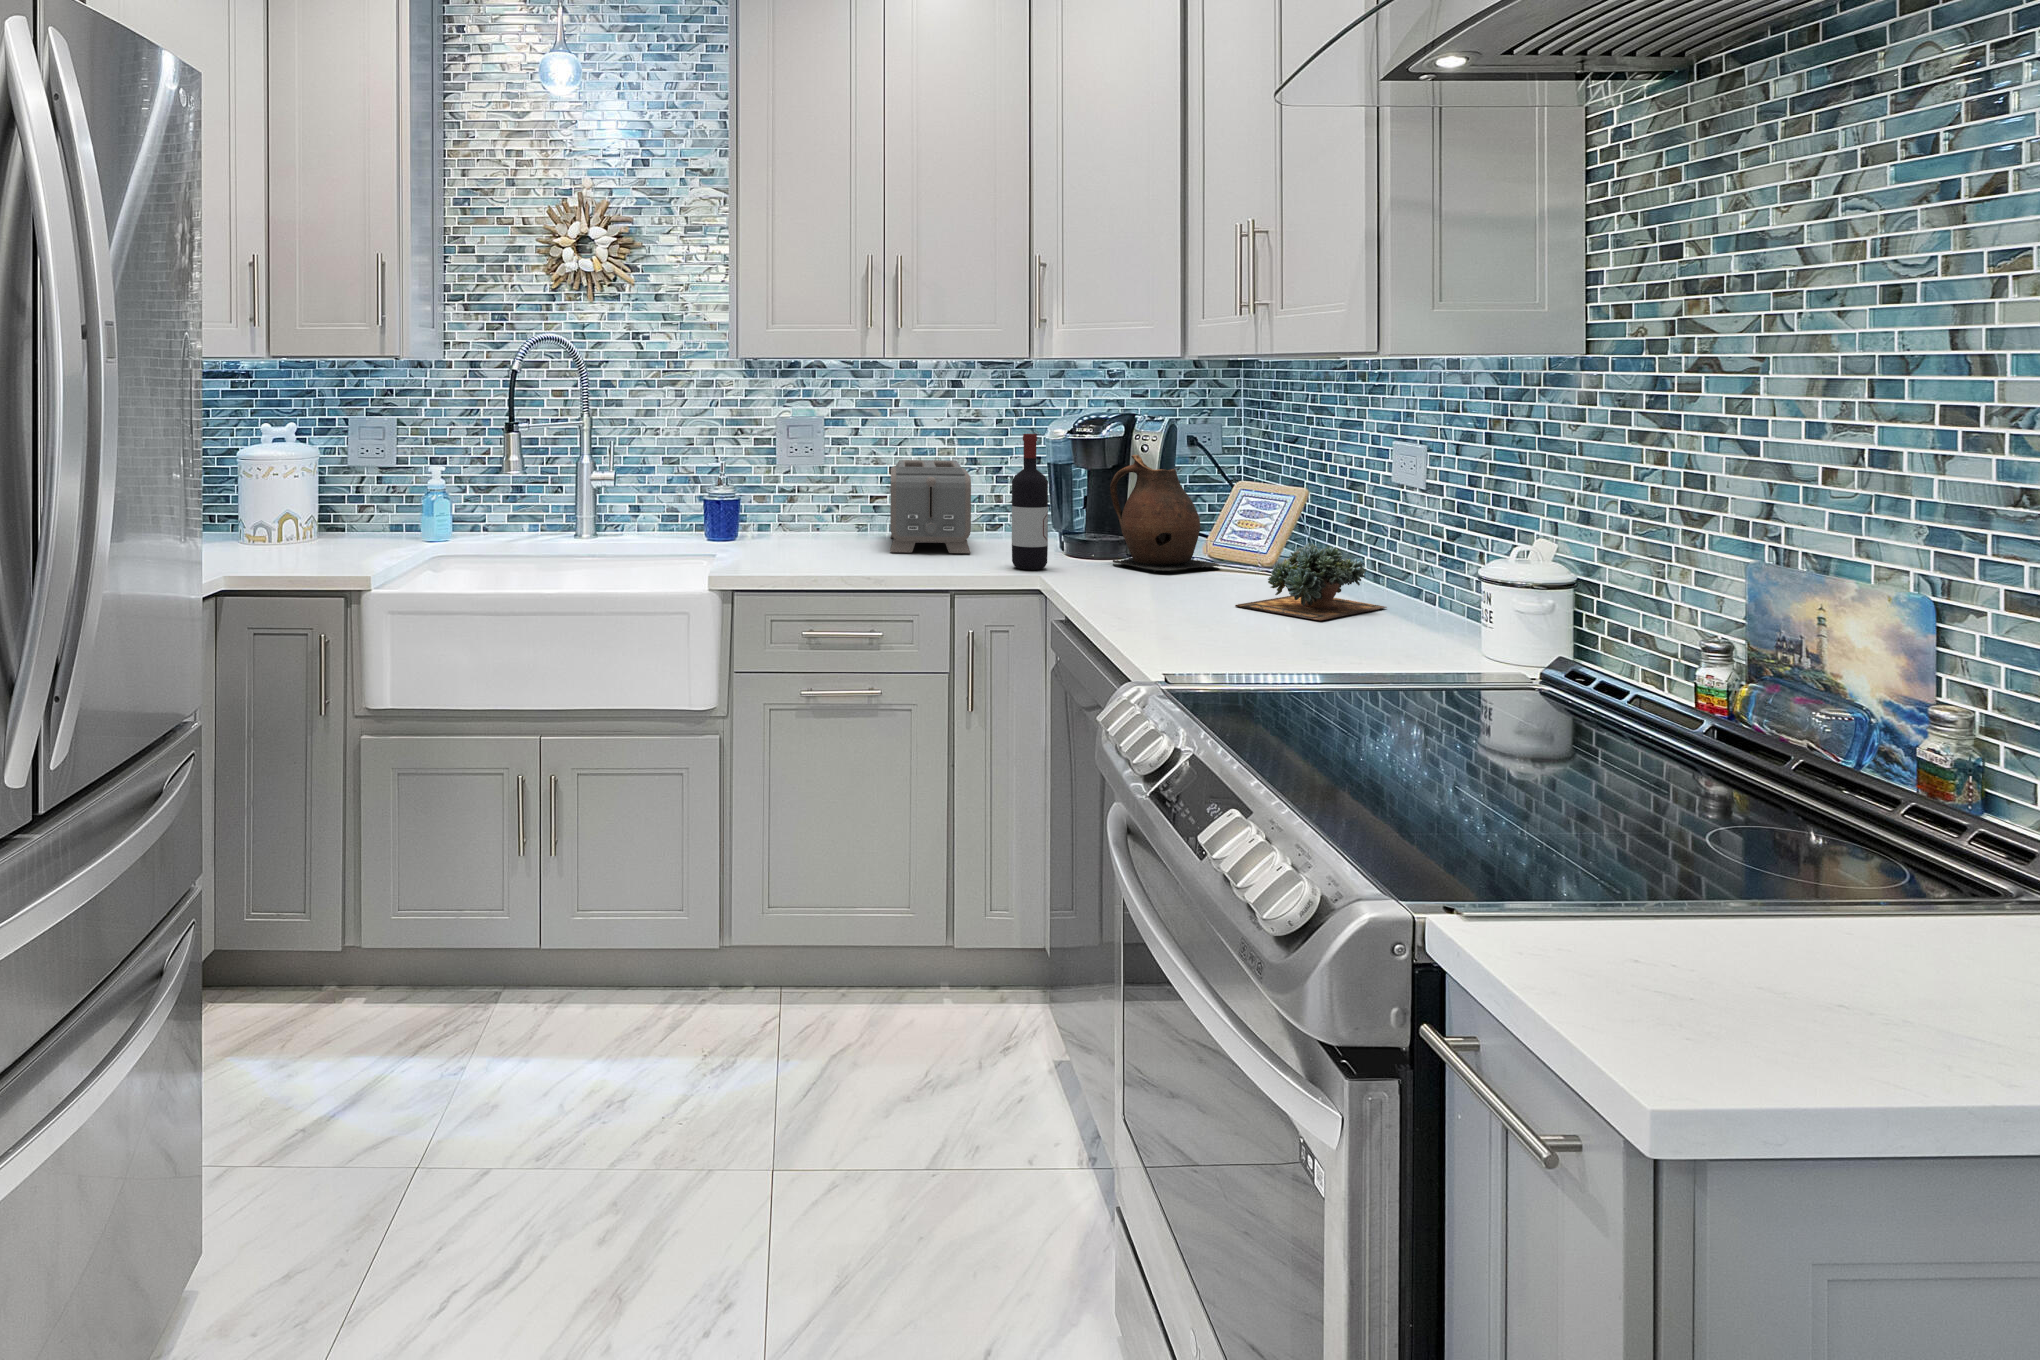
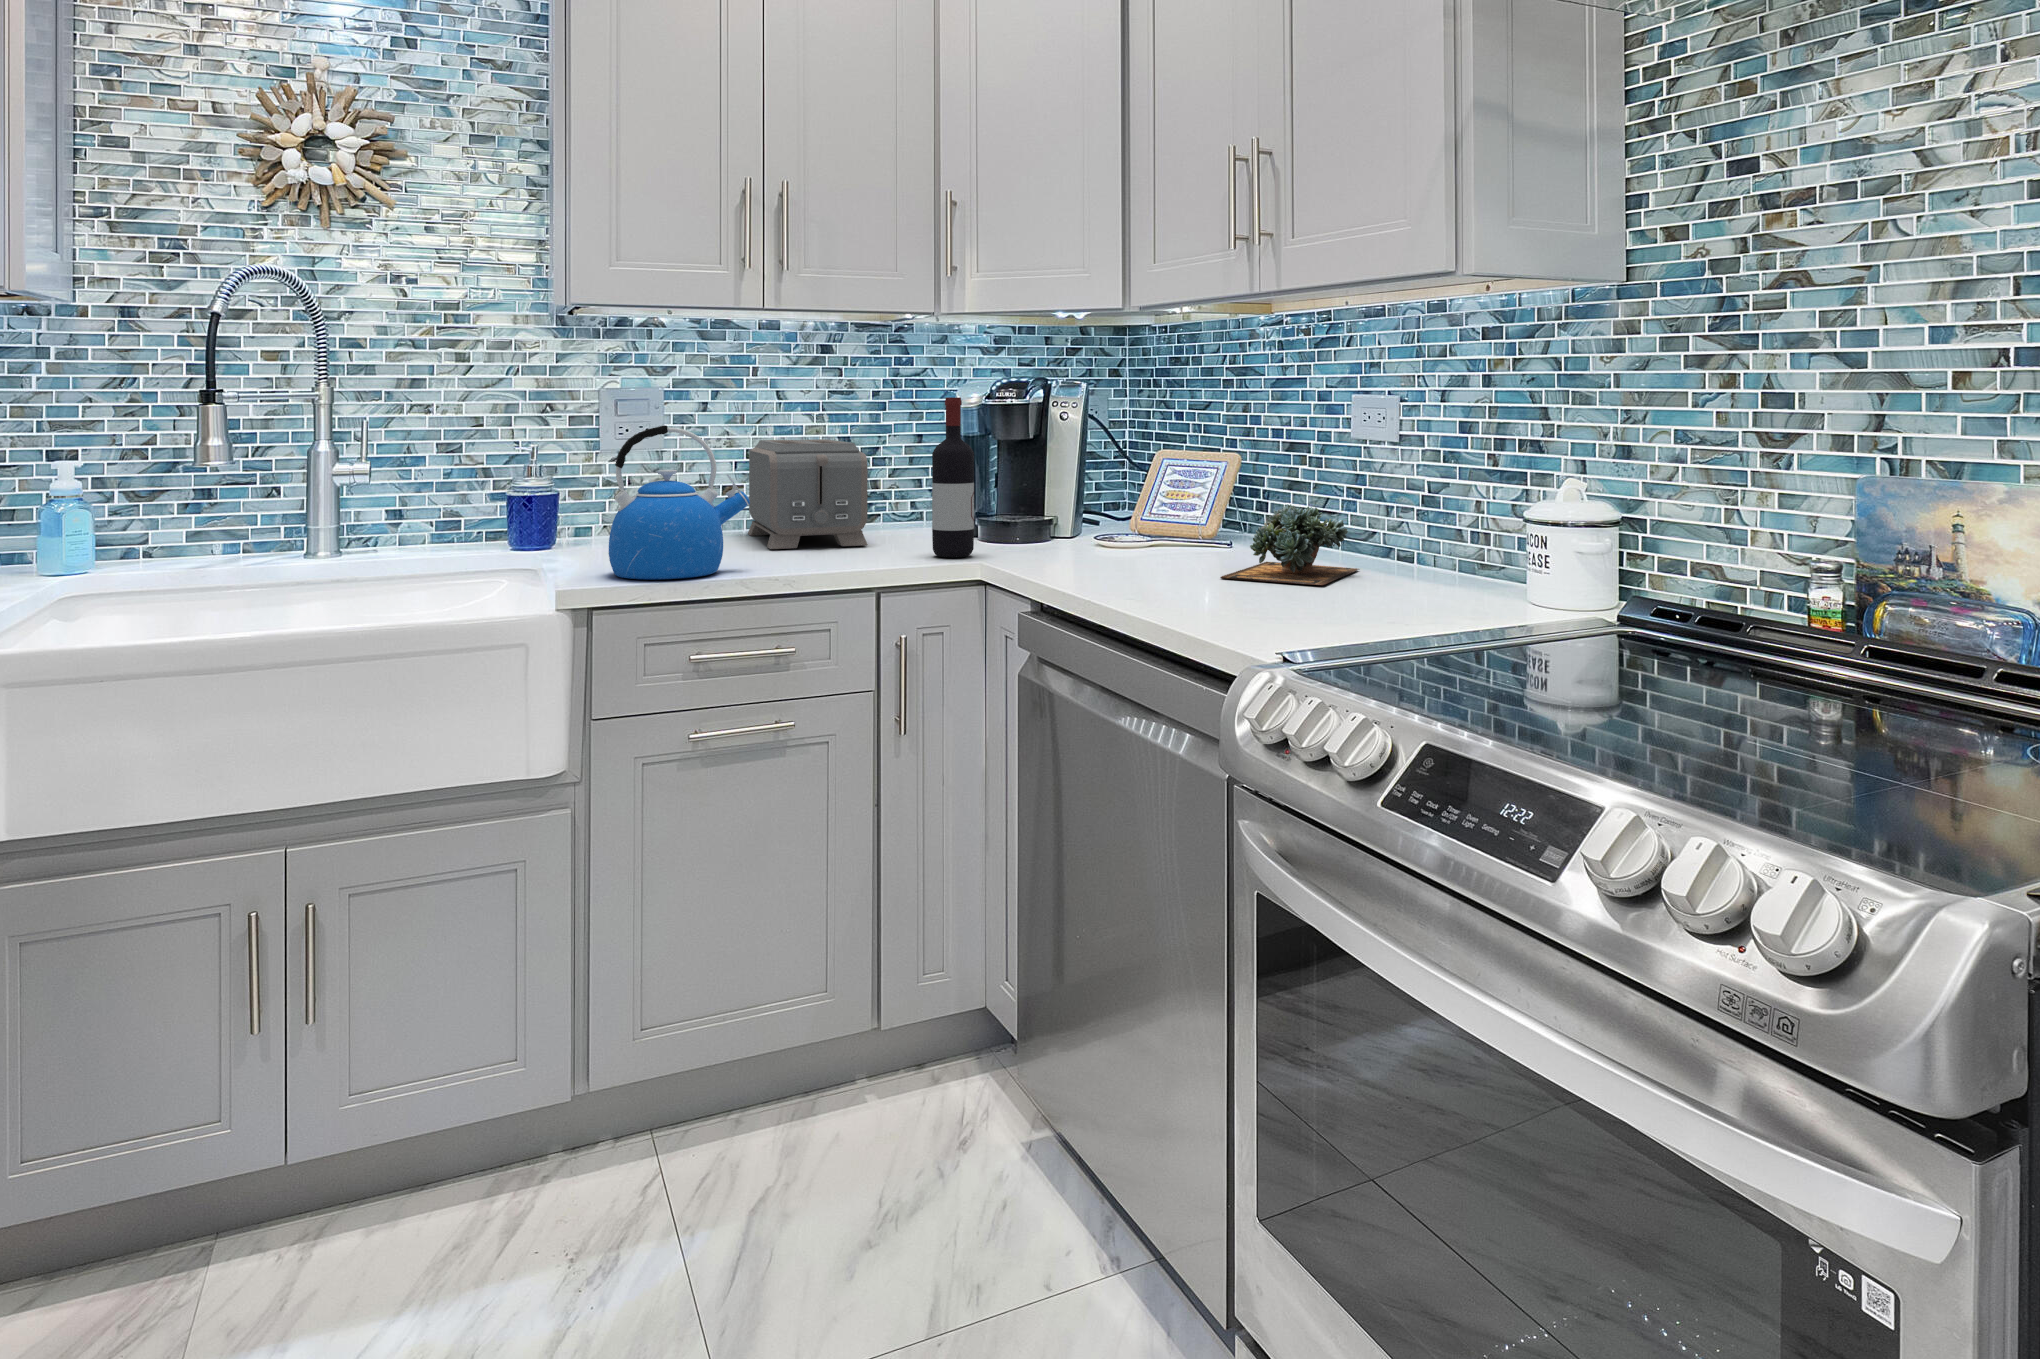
kettle: none [750,455,856,574] -> present [609,425,750,579]
ceramic pitcher: present [1110,455,1220,572] -> none [1032,423,1150,552]

